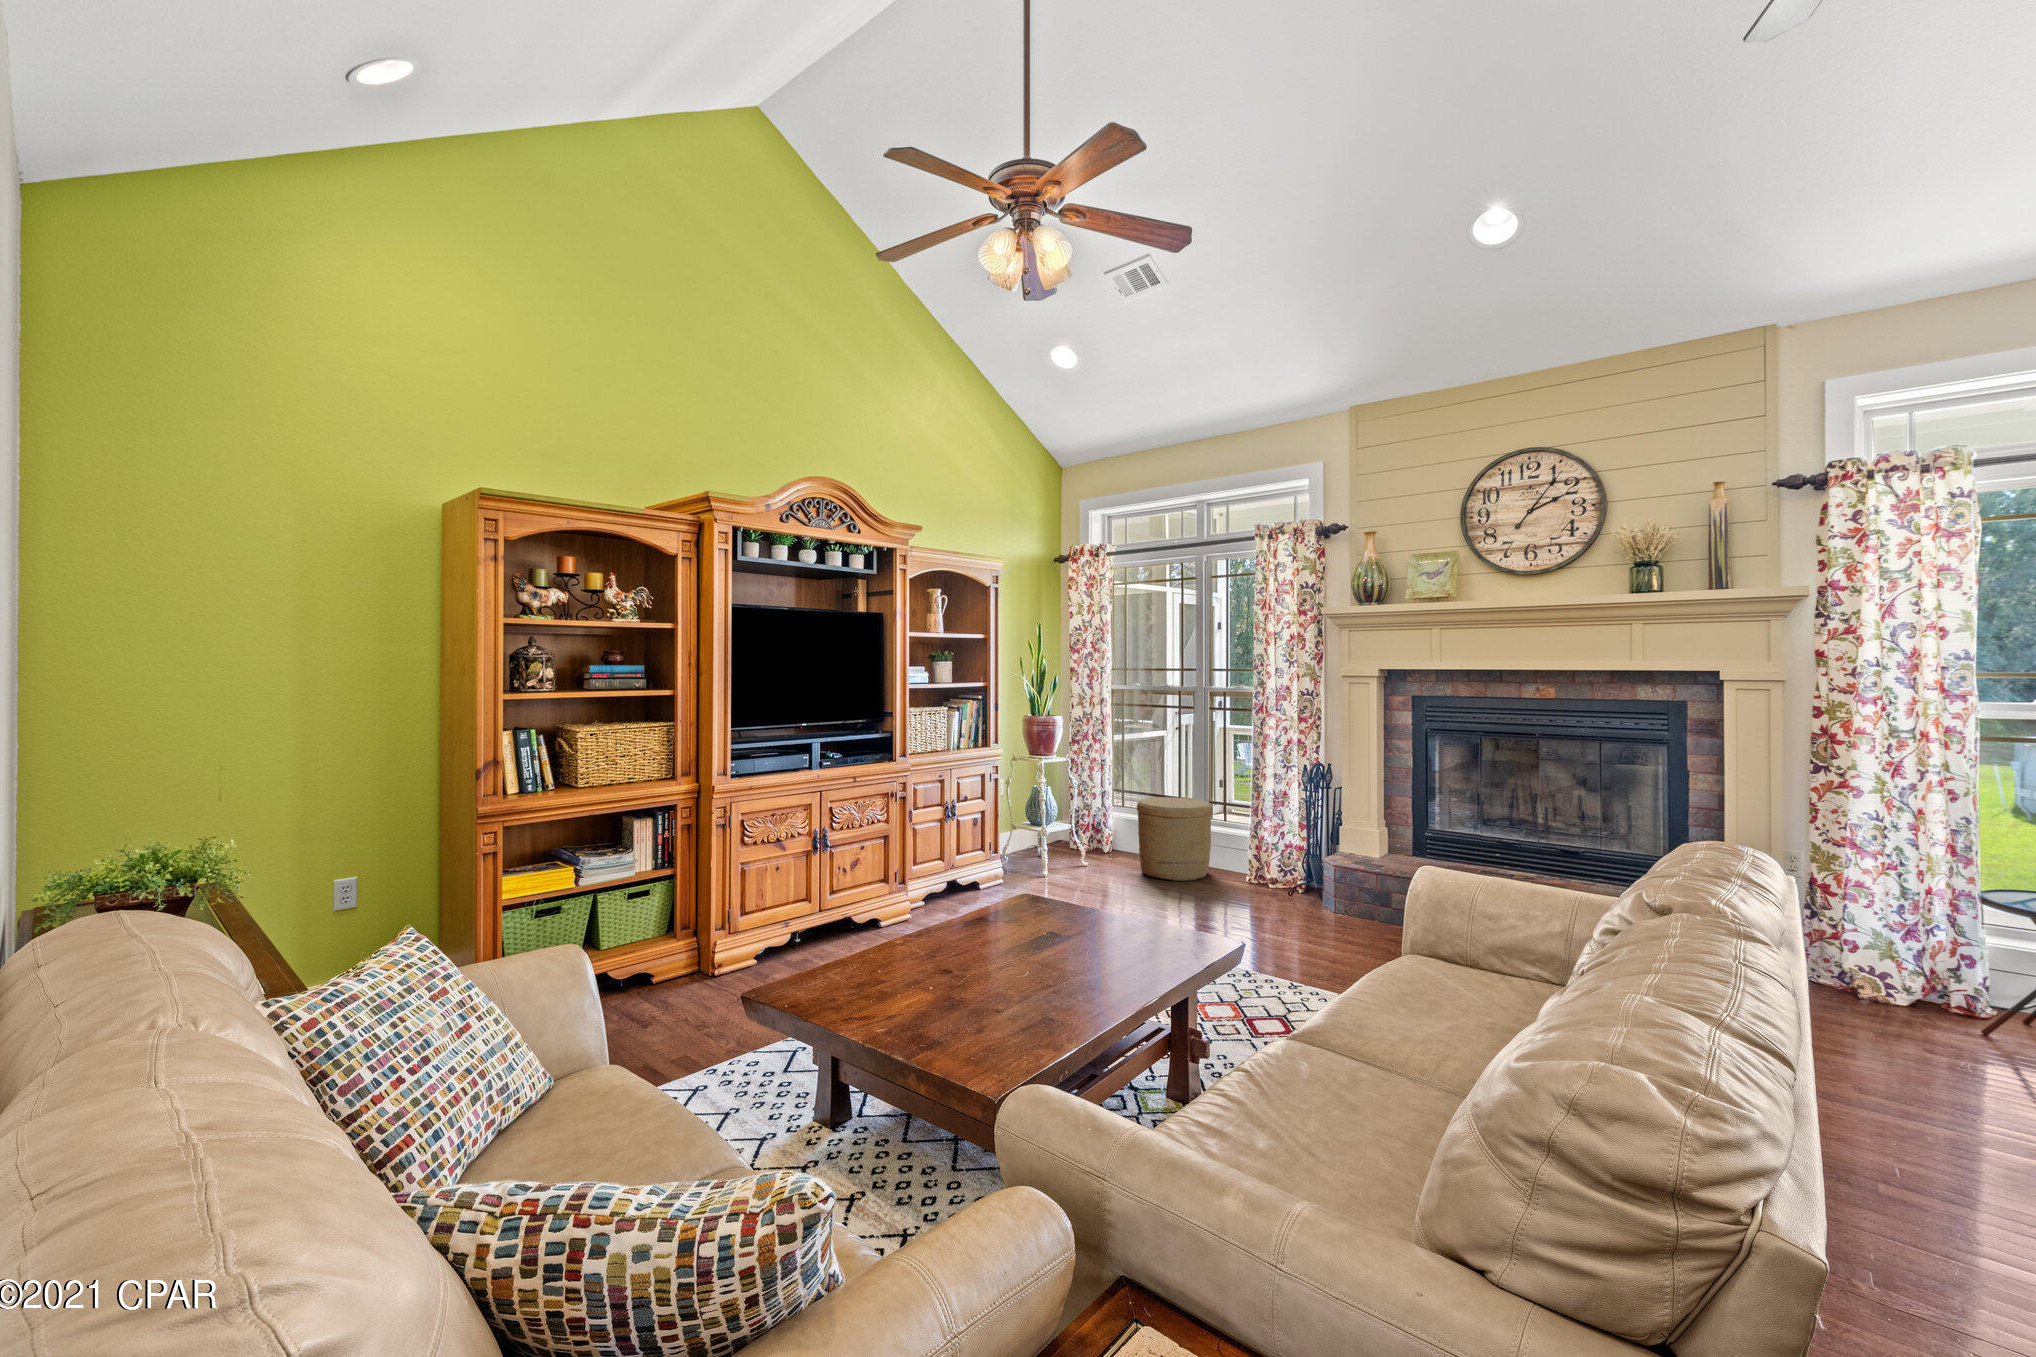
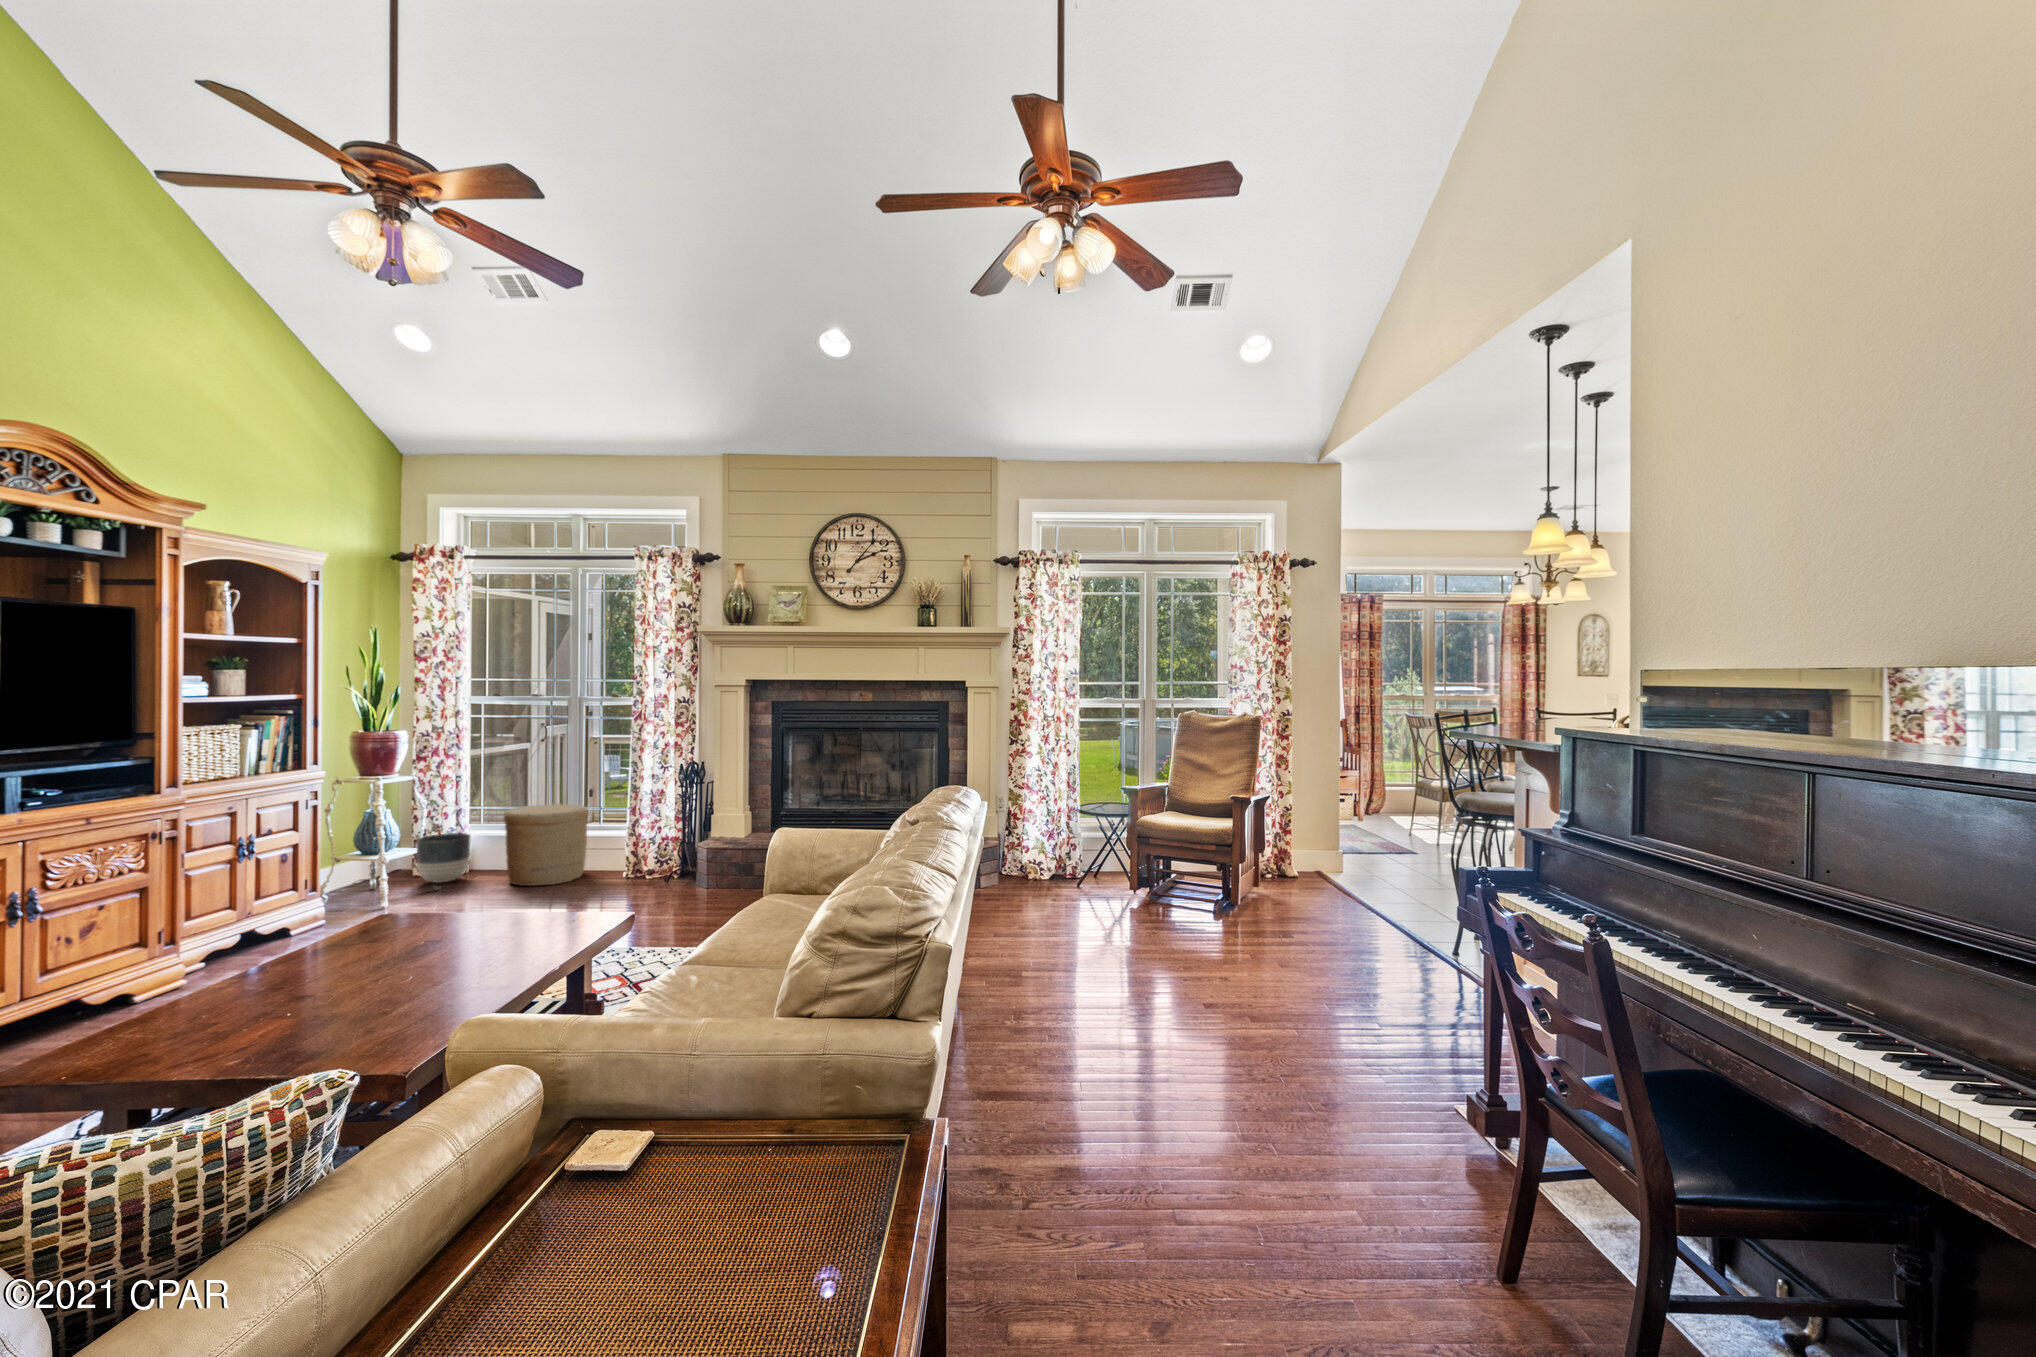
planter: none [1071,816,1112,861] -> present [417,833,471,883]

